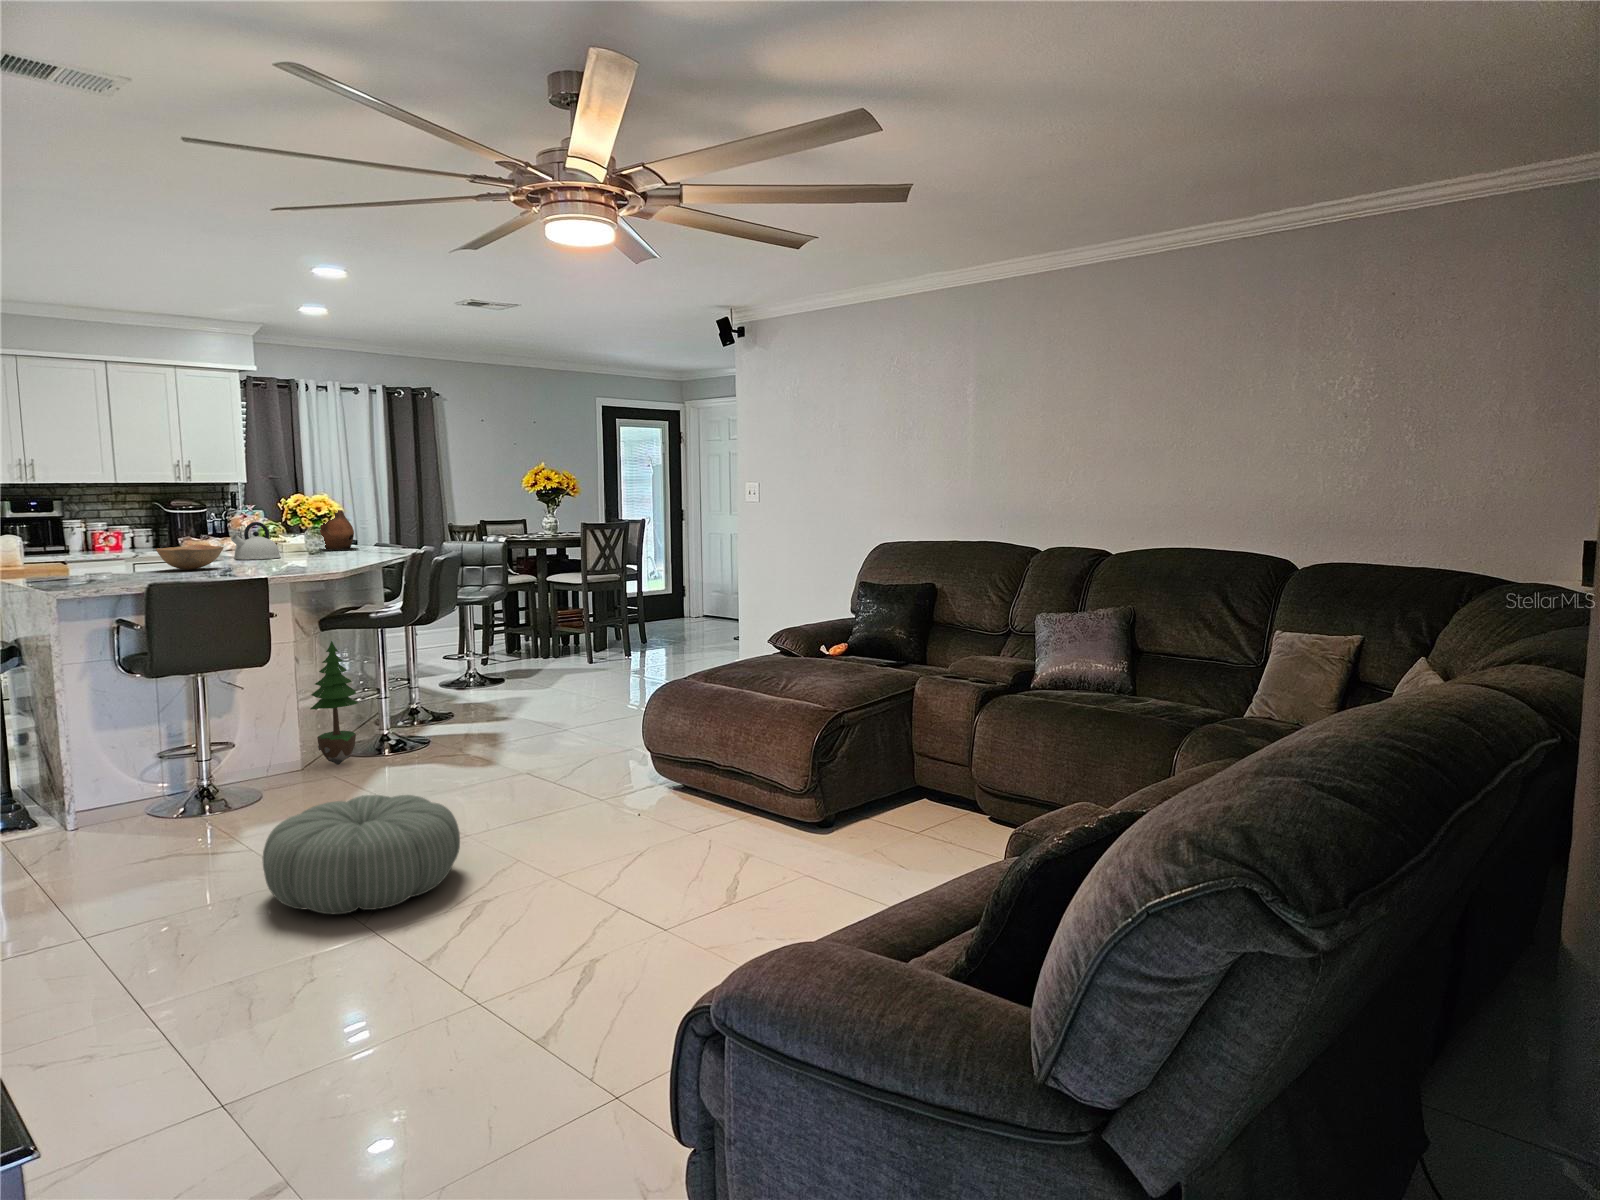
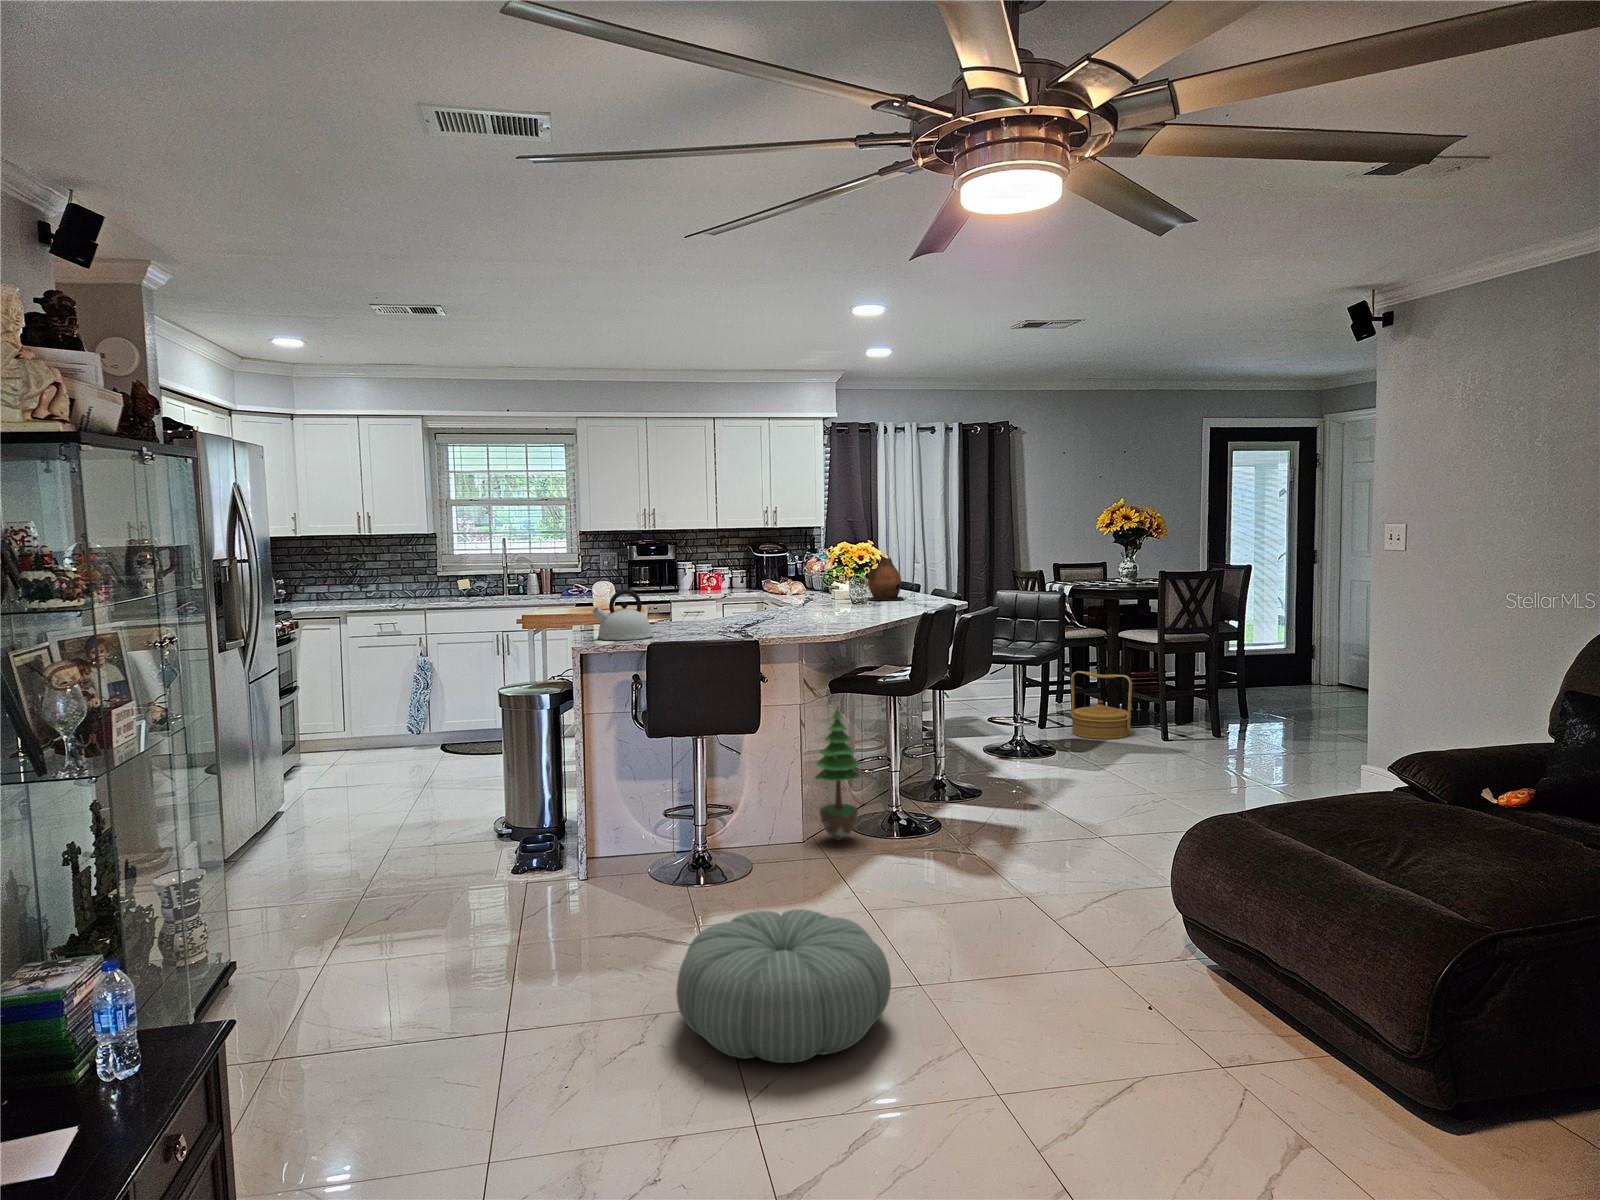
kettle: present [231,522,281,560] -> present [592,590,653,640]
bowl: present [156,545,224,570] -> none [690,599,749,624]
woven basket: none [509,611,562,667] -> present [1071,671,1132,739]

